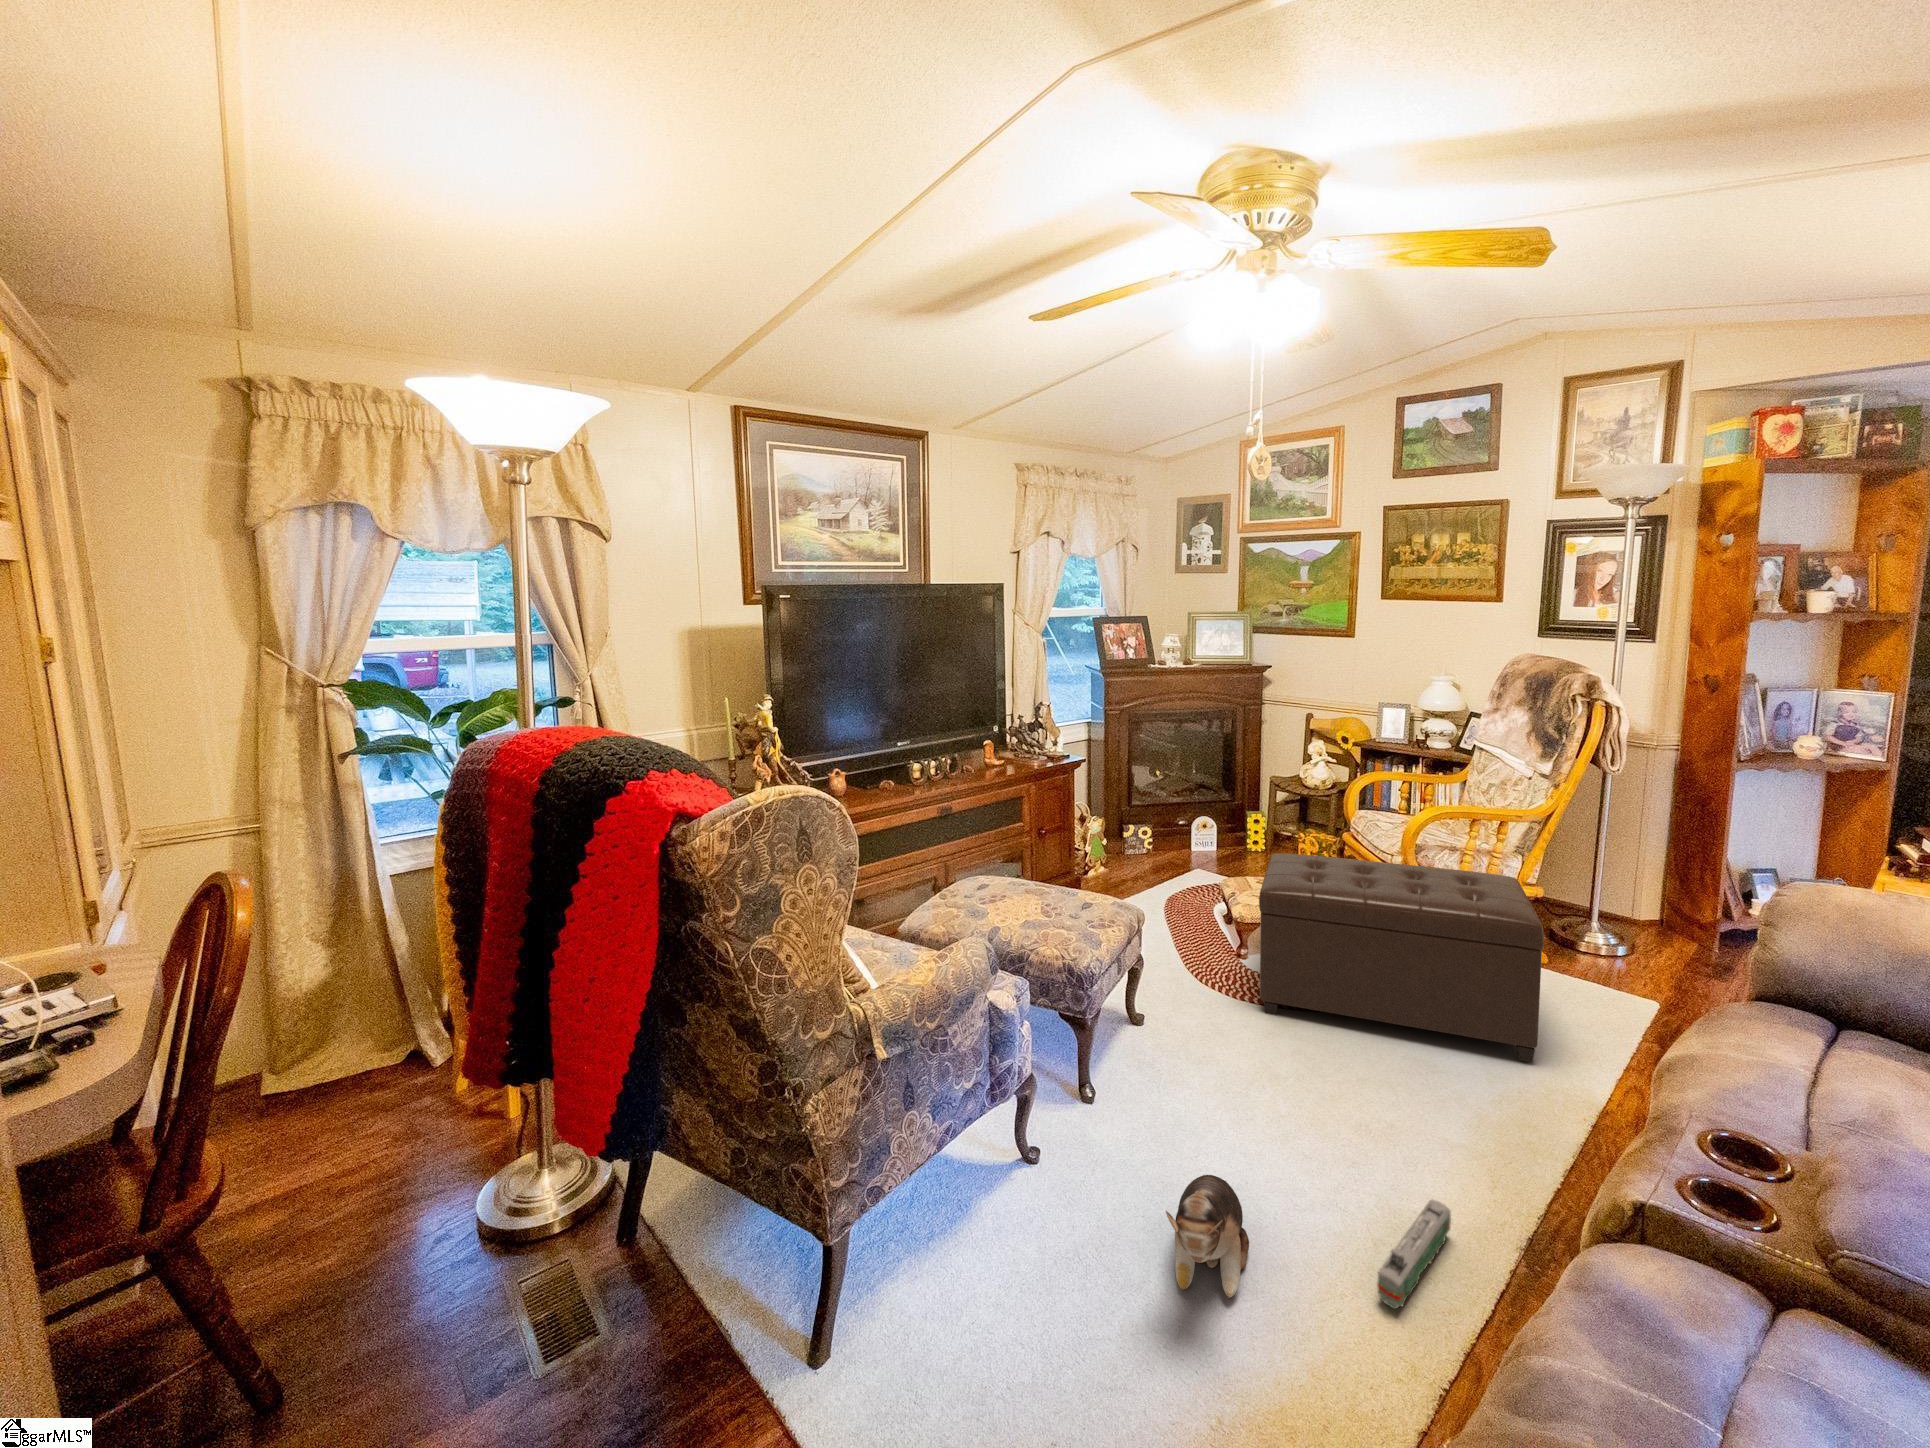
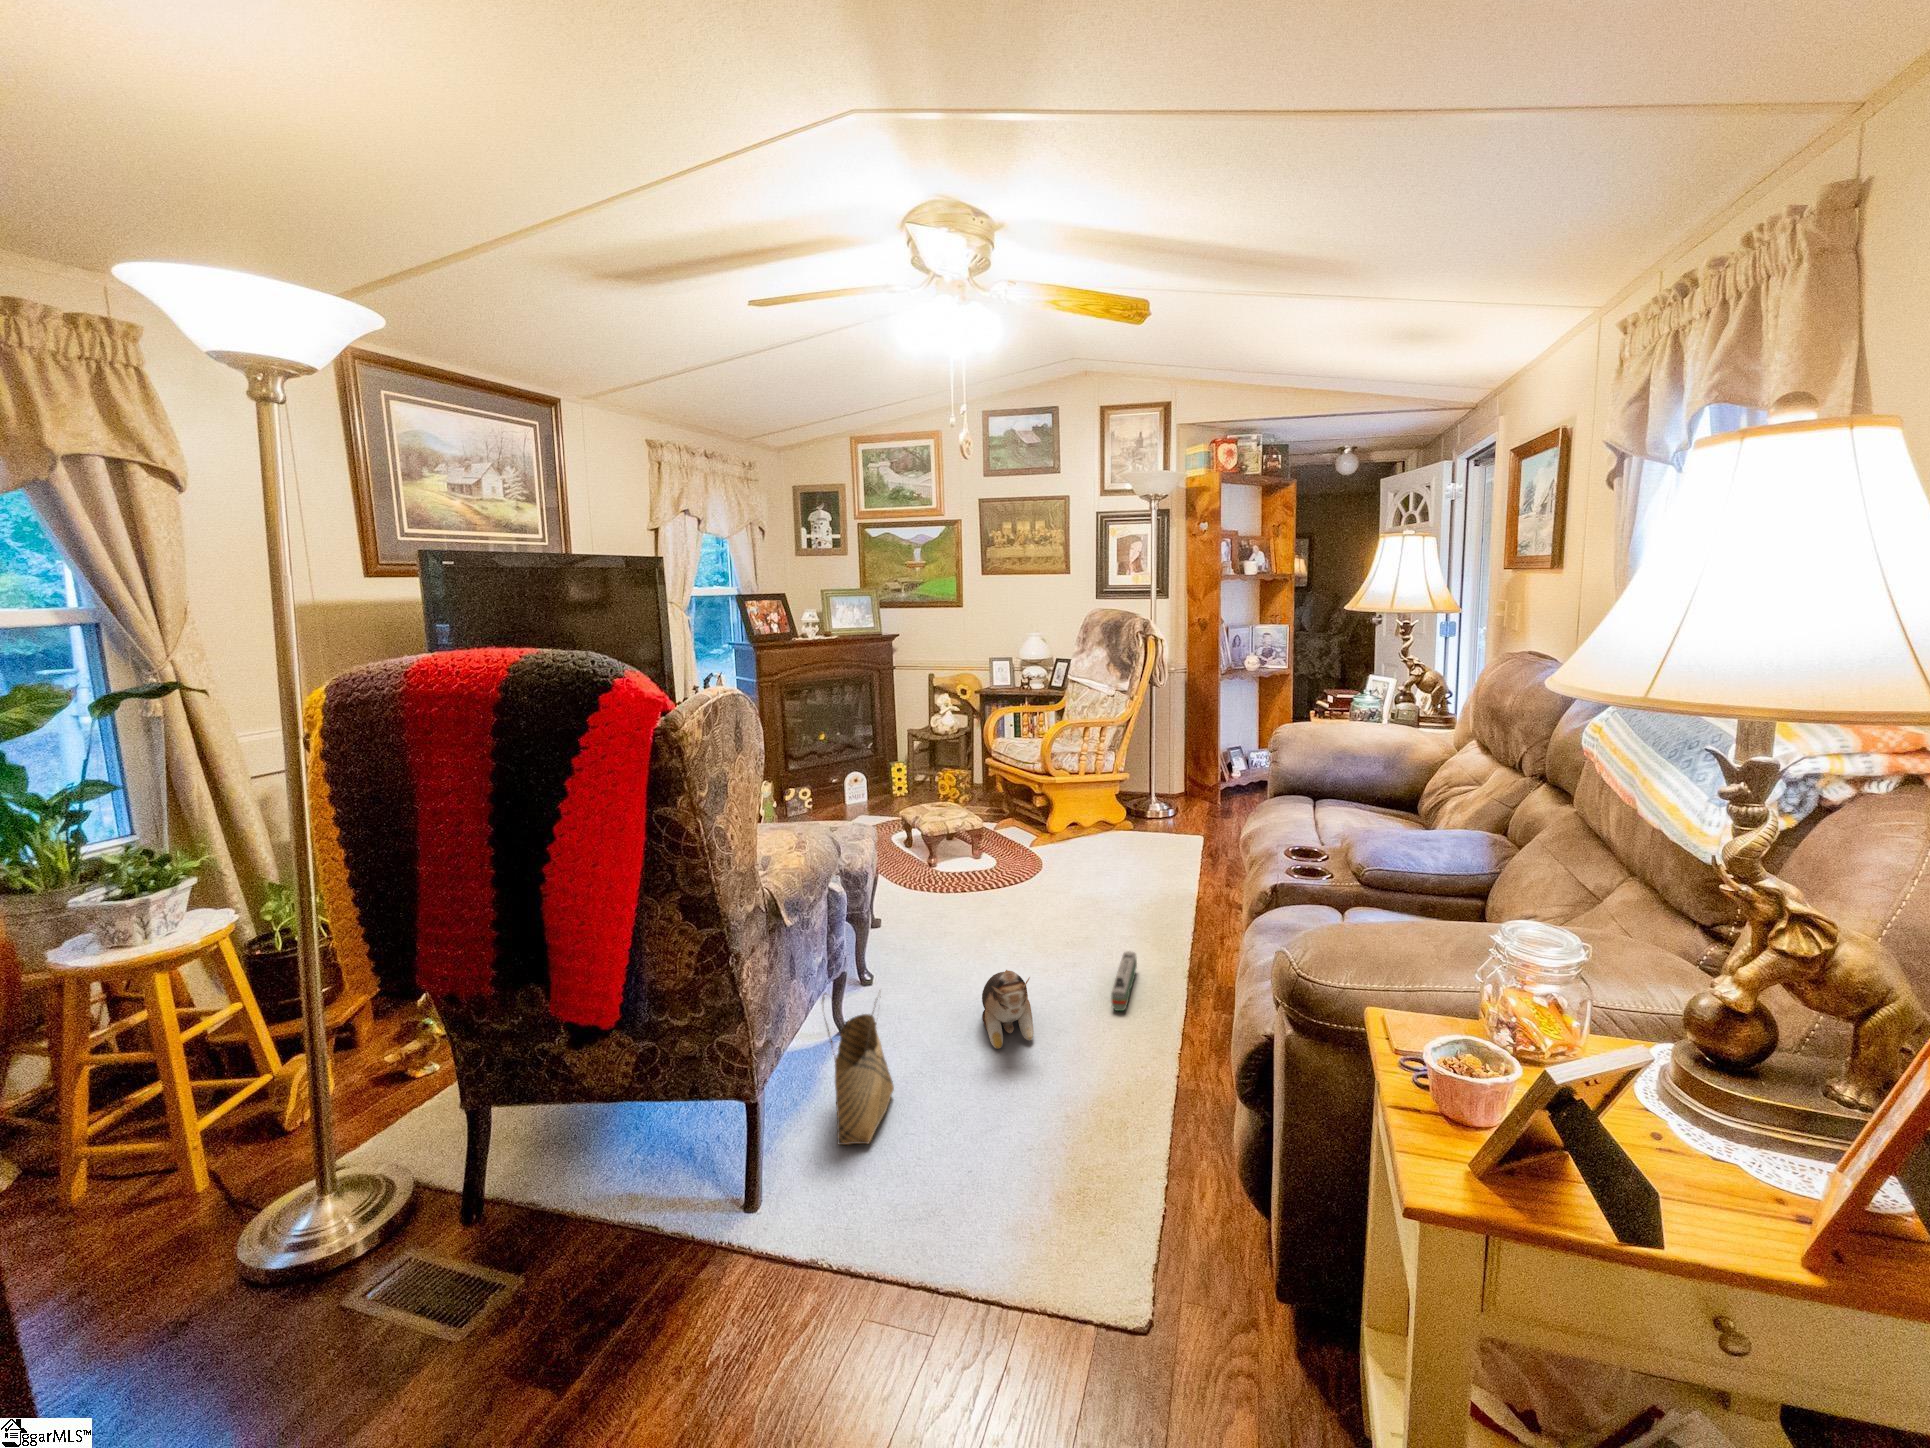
ottoman: present [1259,853,1544,1062] -> none [951,762,1148,898]
woven basket: none [919,1148,1023,1371] -> present [822,994,894,1145]

